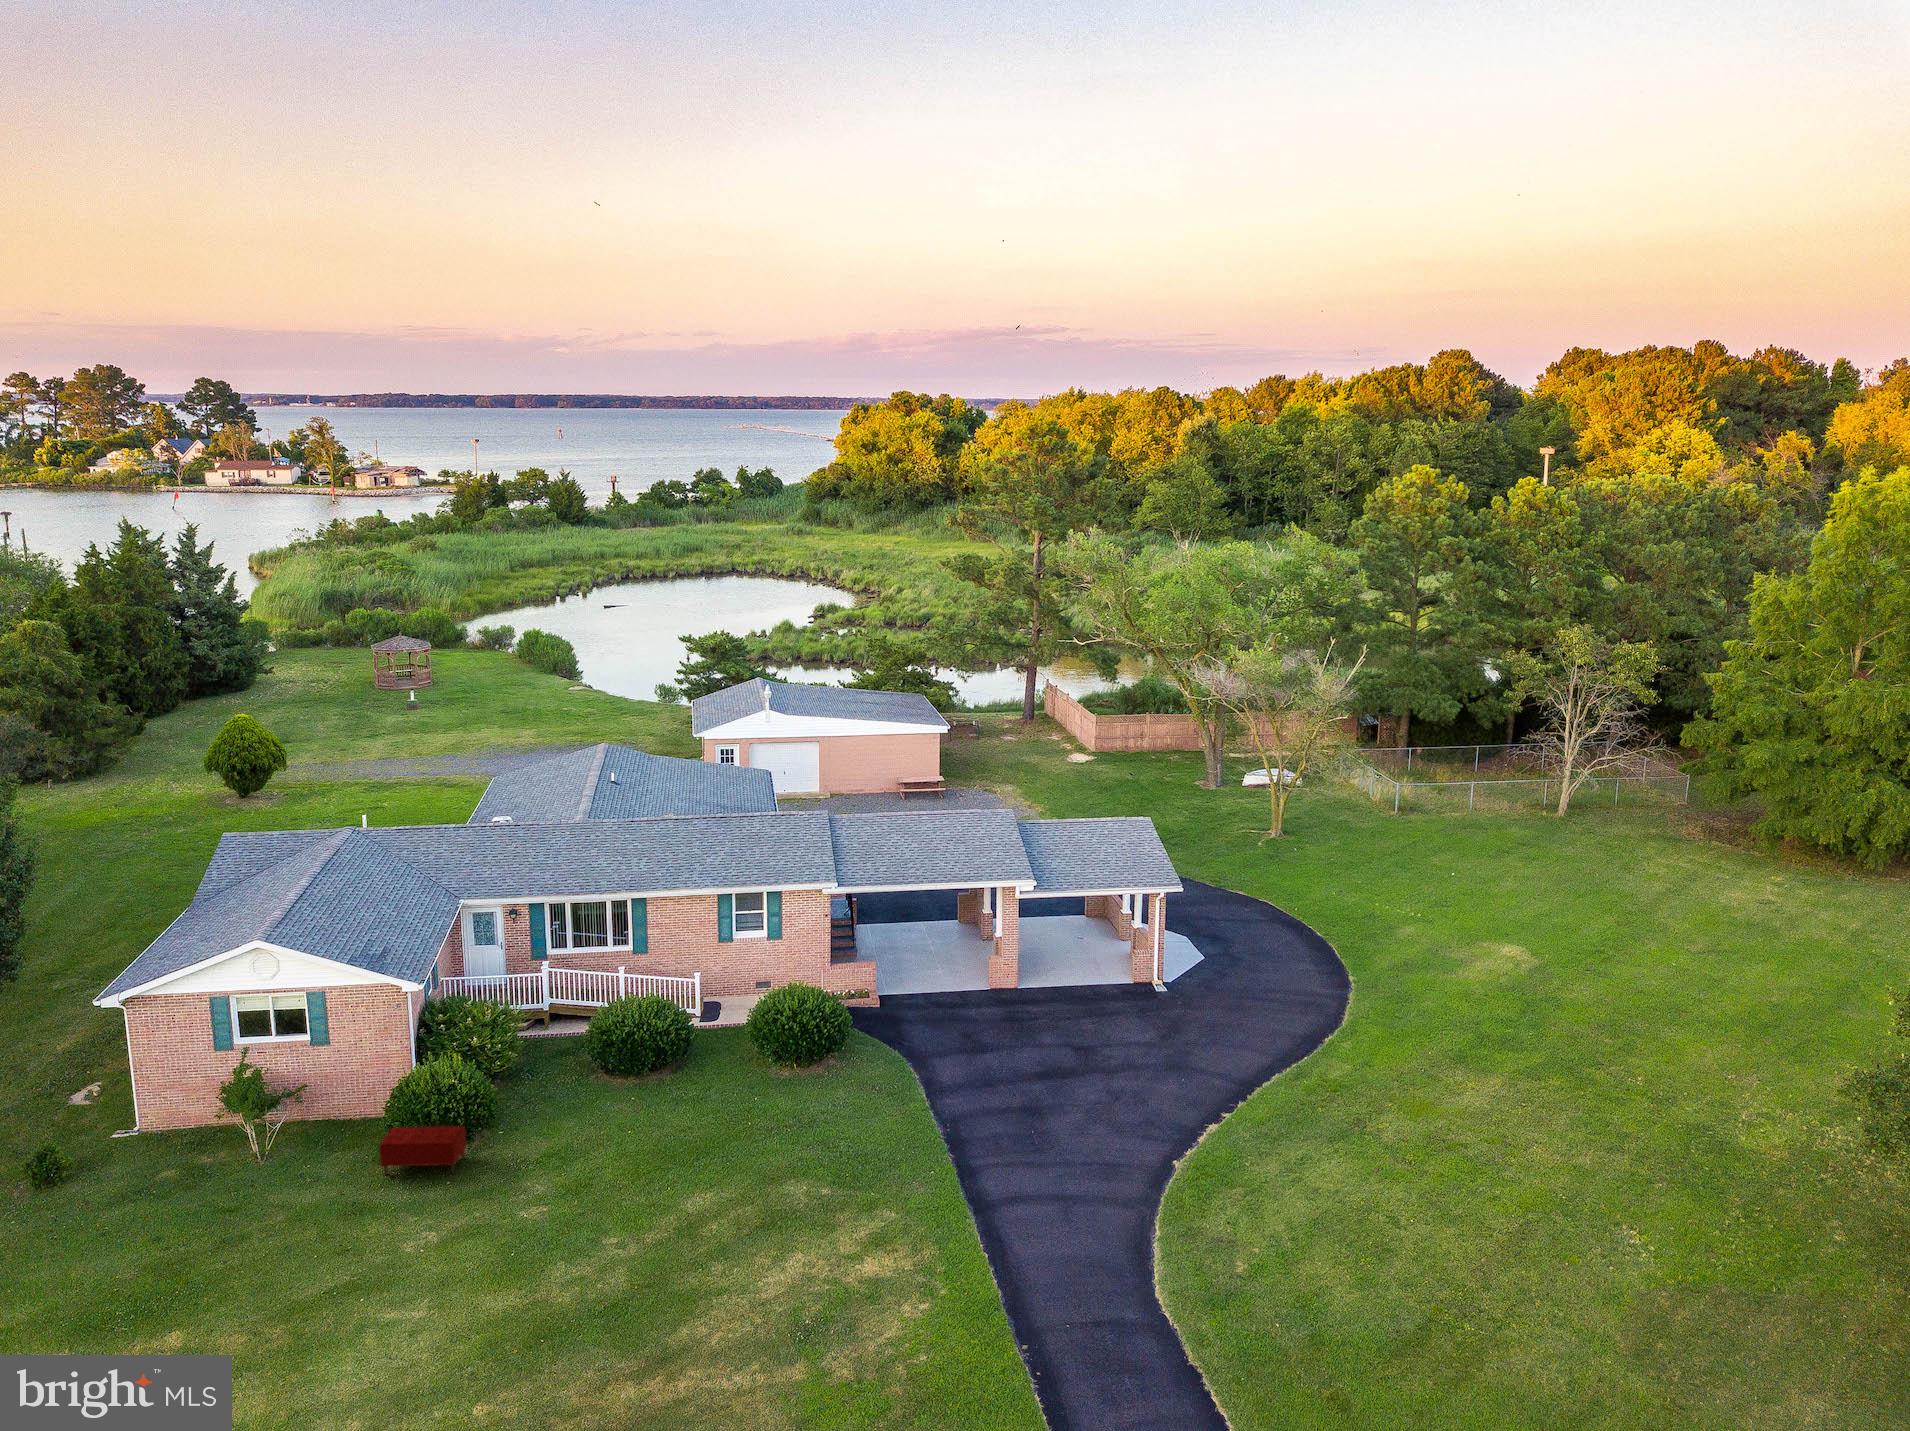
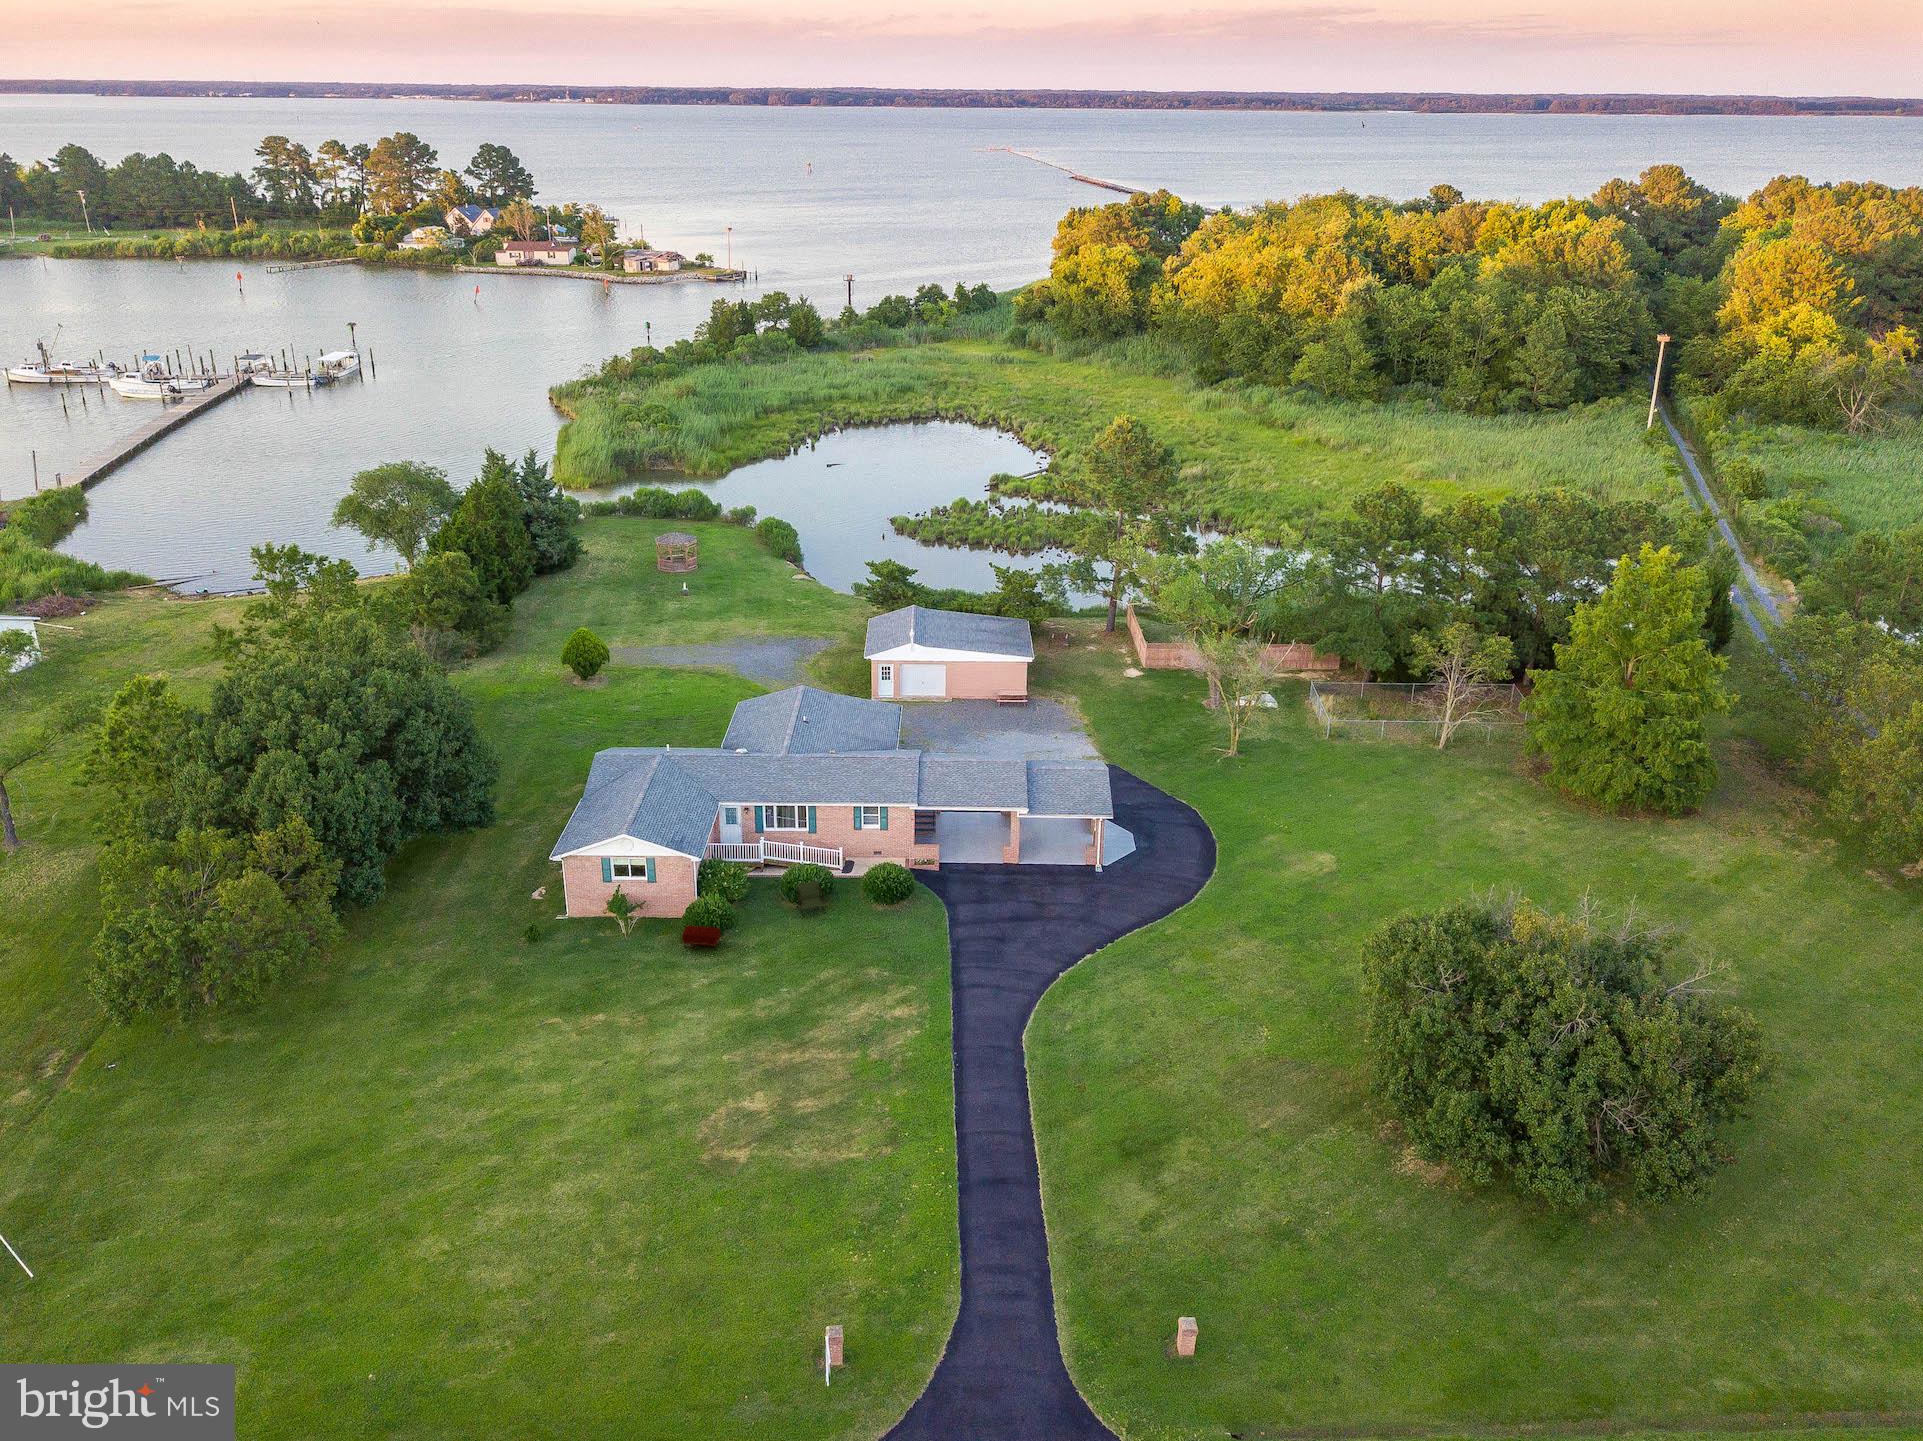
lounge chair: none [622,1025,681,1100] -> present [797,881,824,911]

